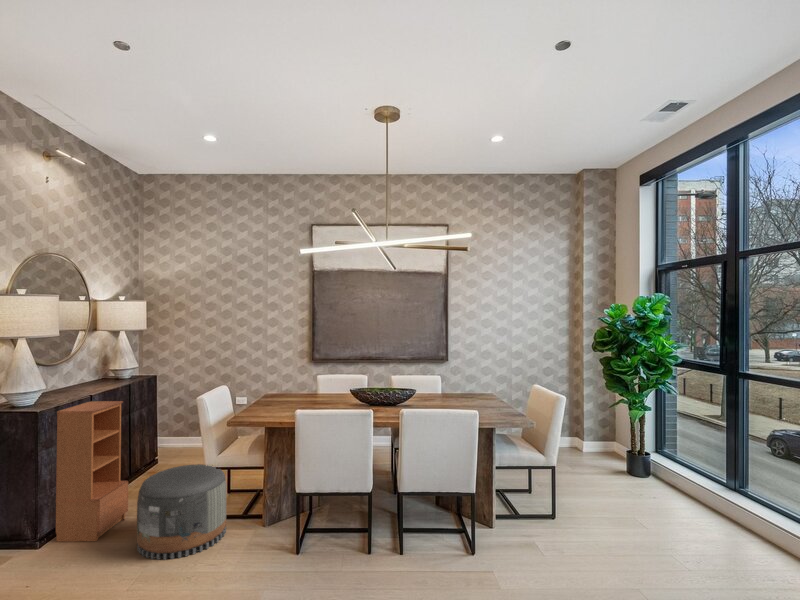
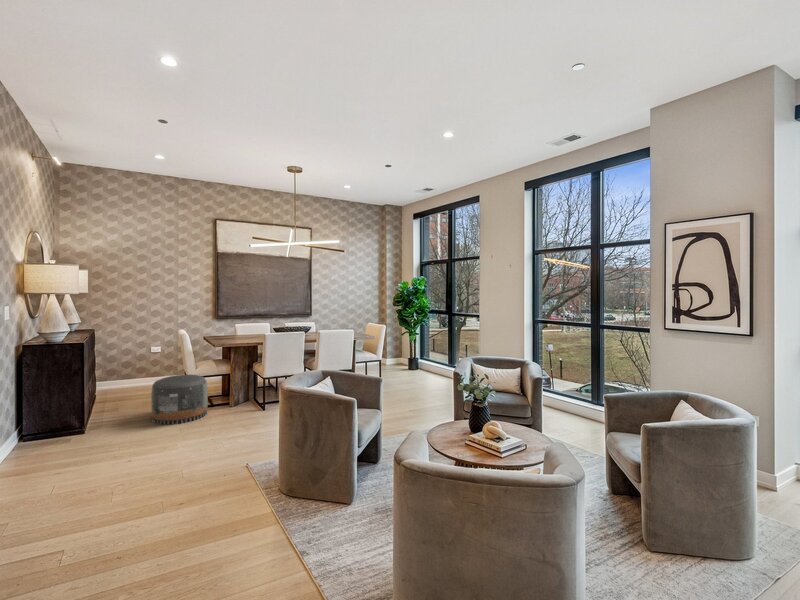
bookcase: present [56,401,128,542] -> none [84,339,125,430]

